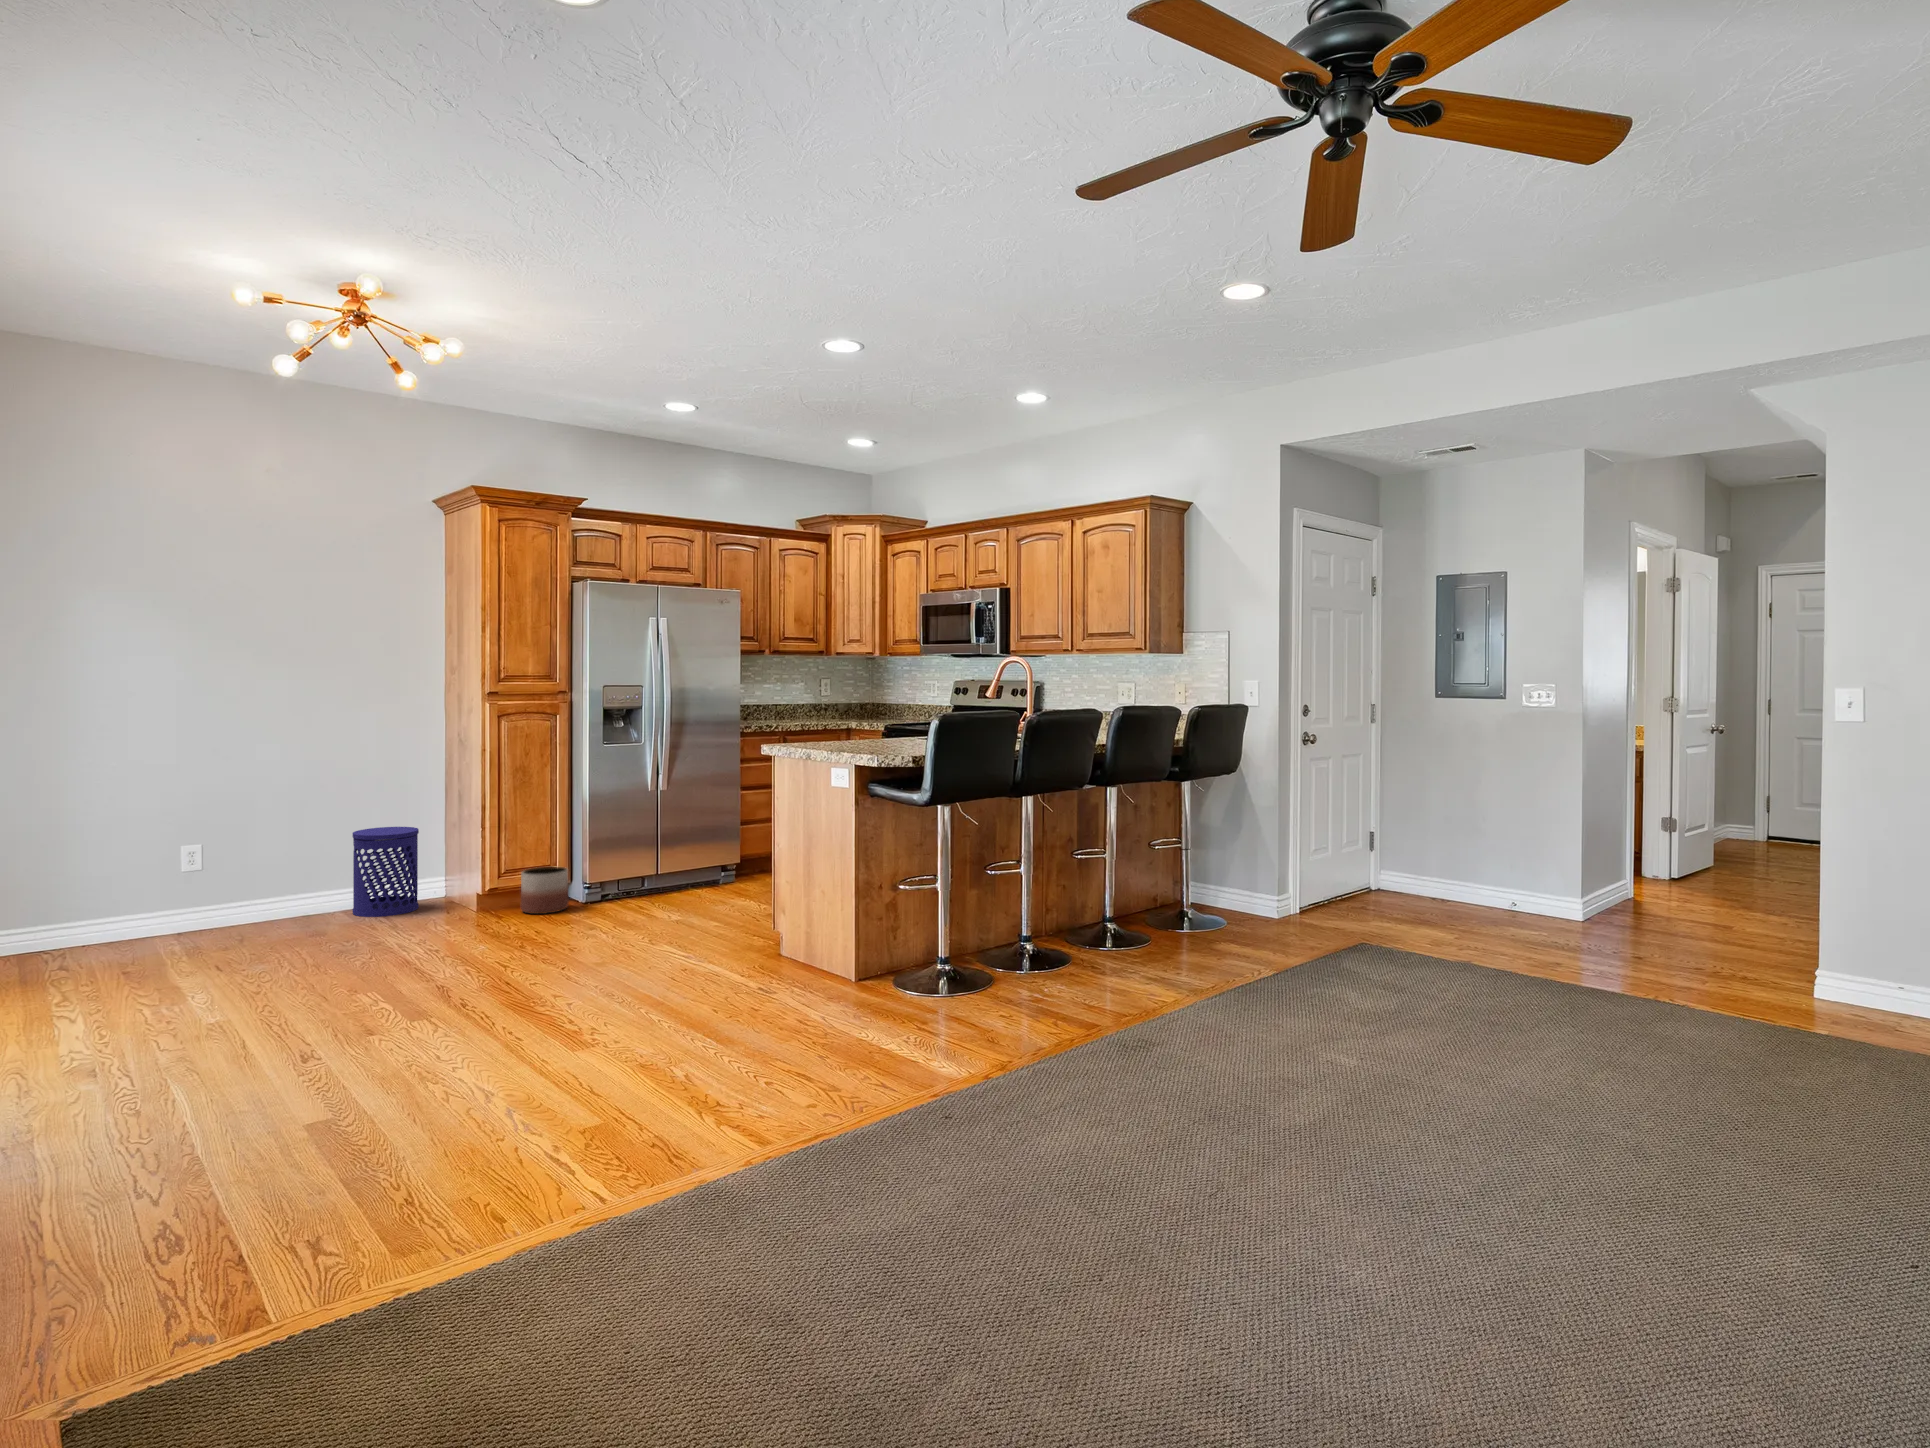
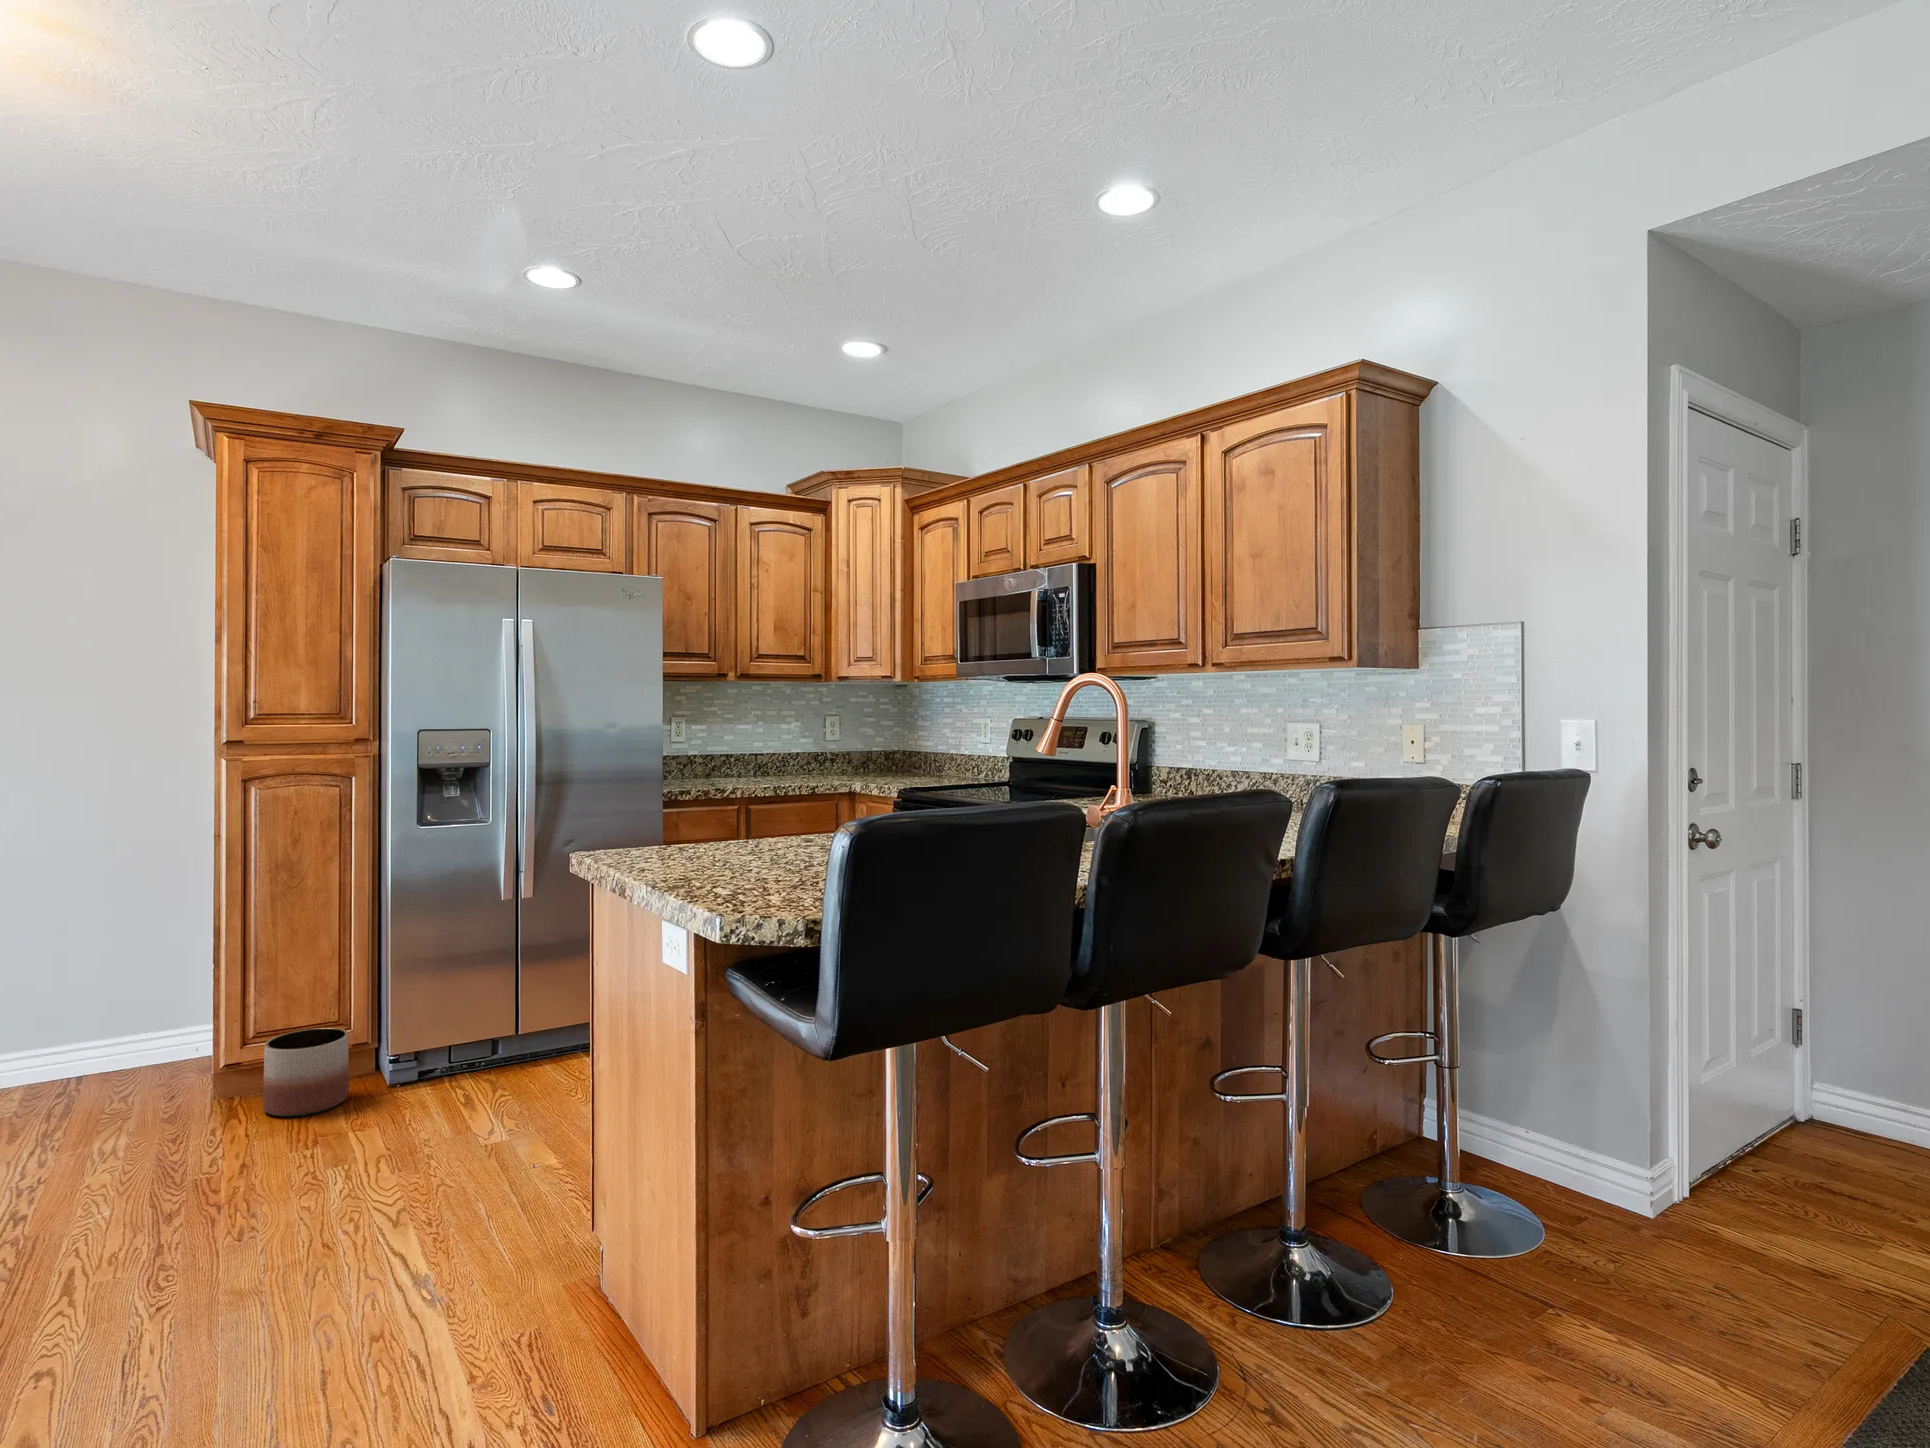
waste bin: present [353,827,419,917] -> none [14,953,135,1111]

